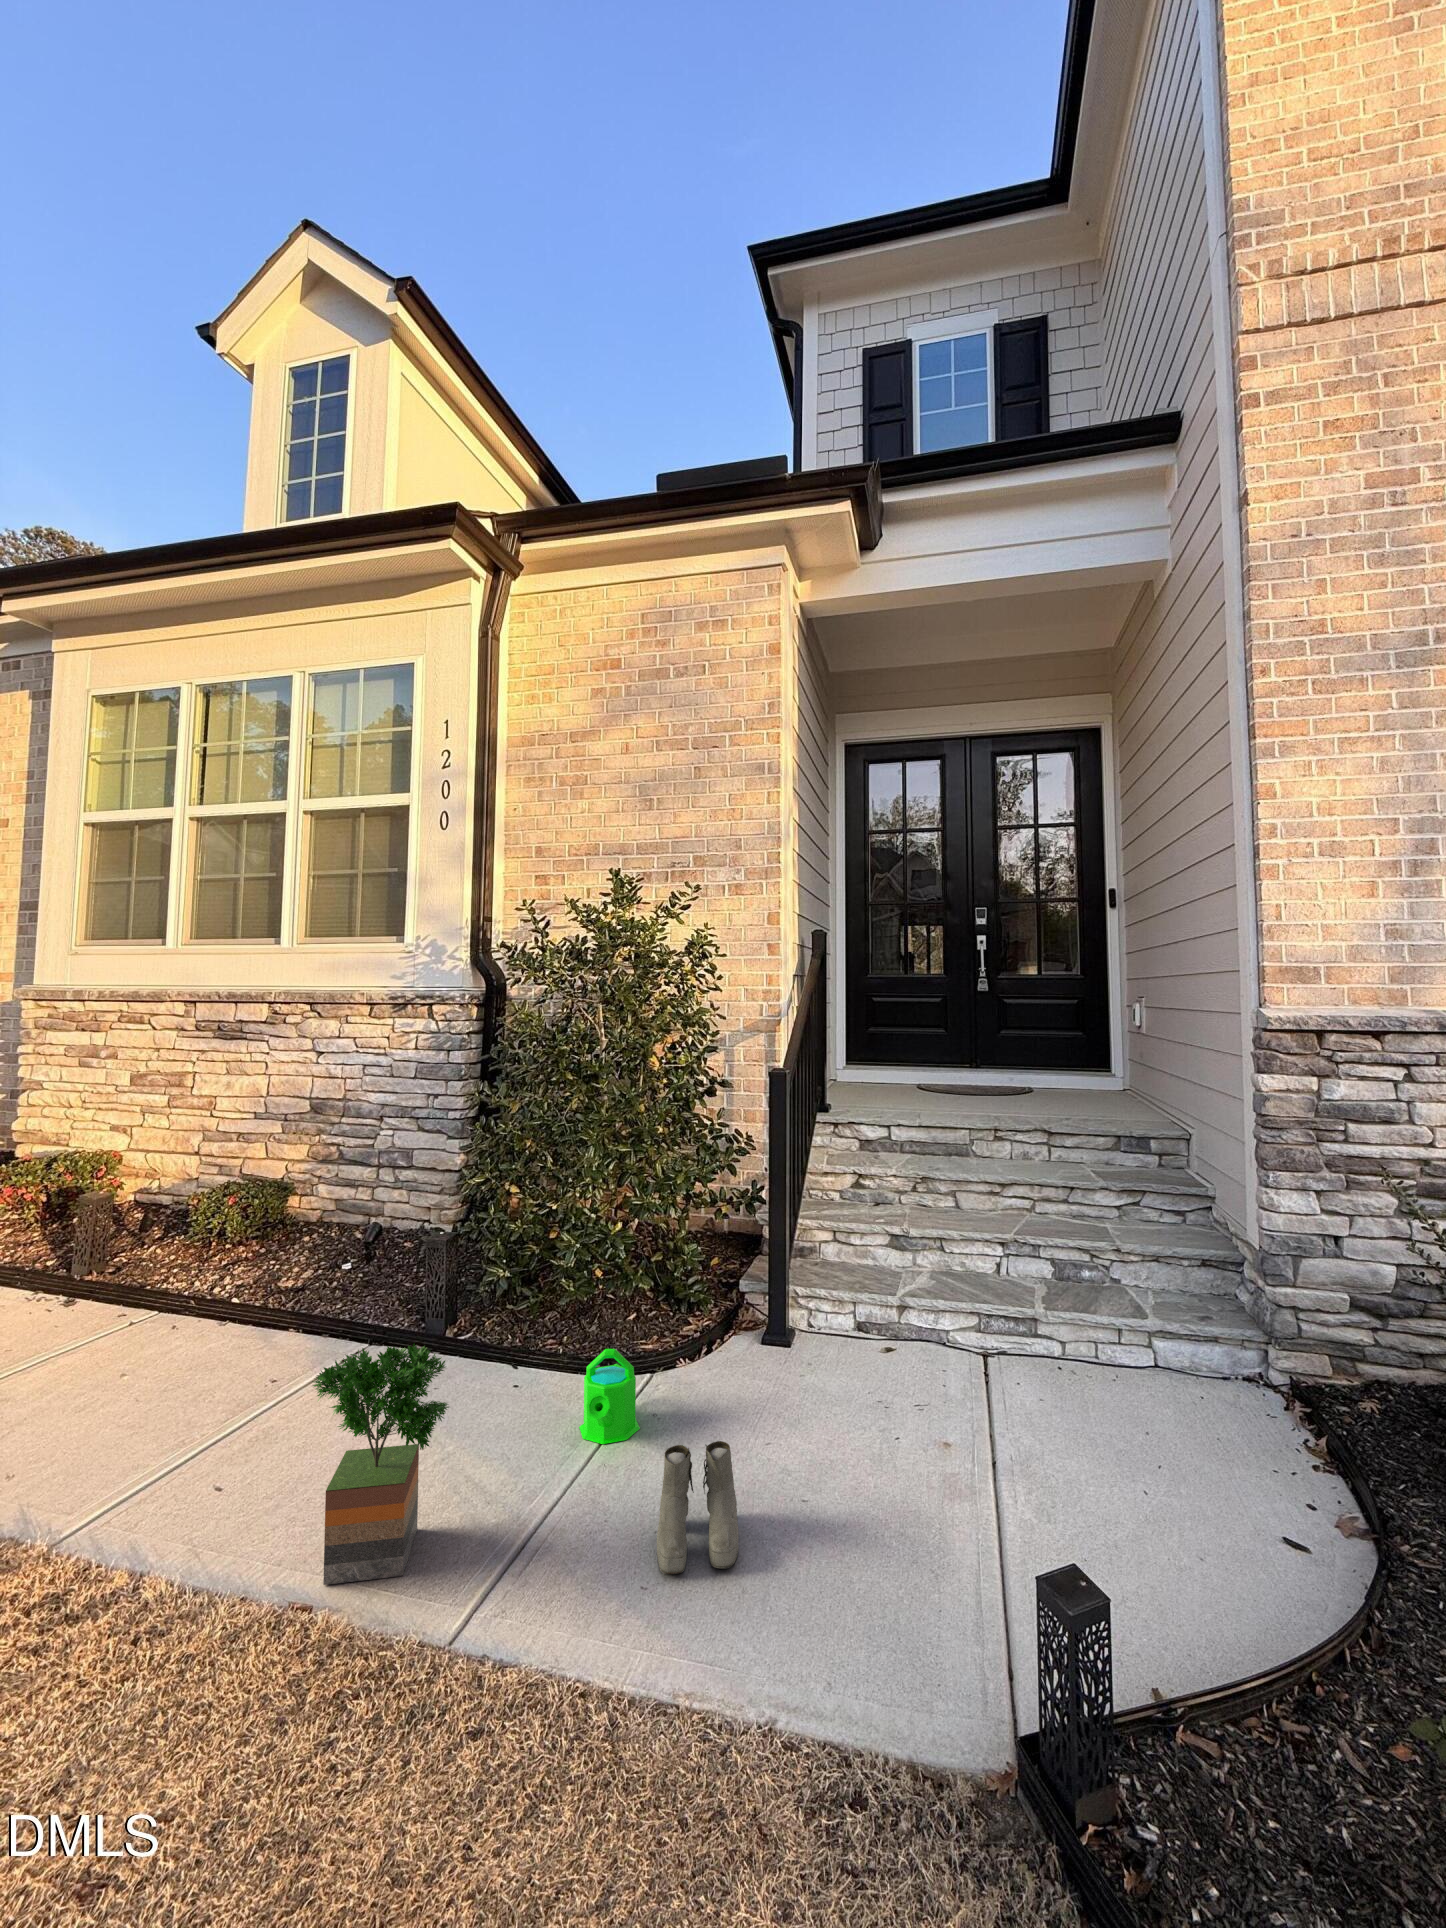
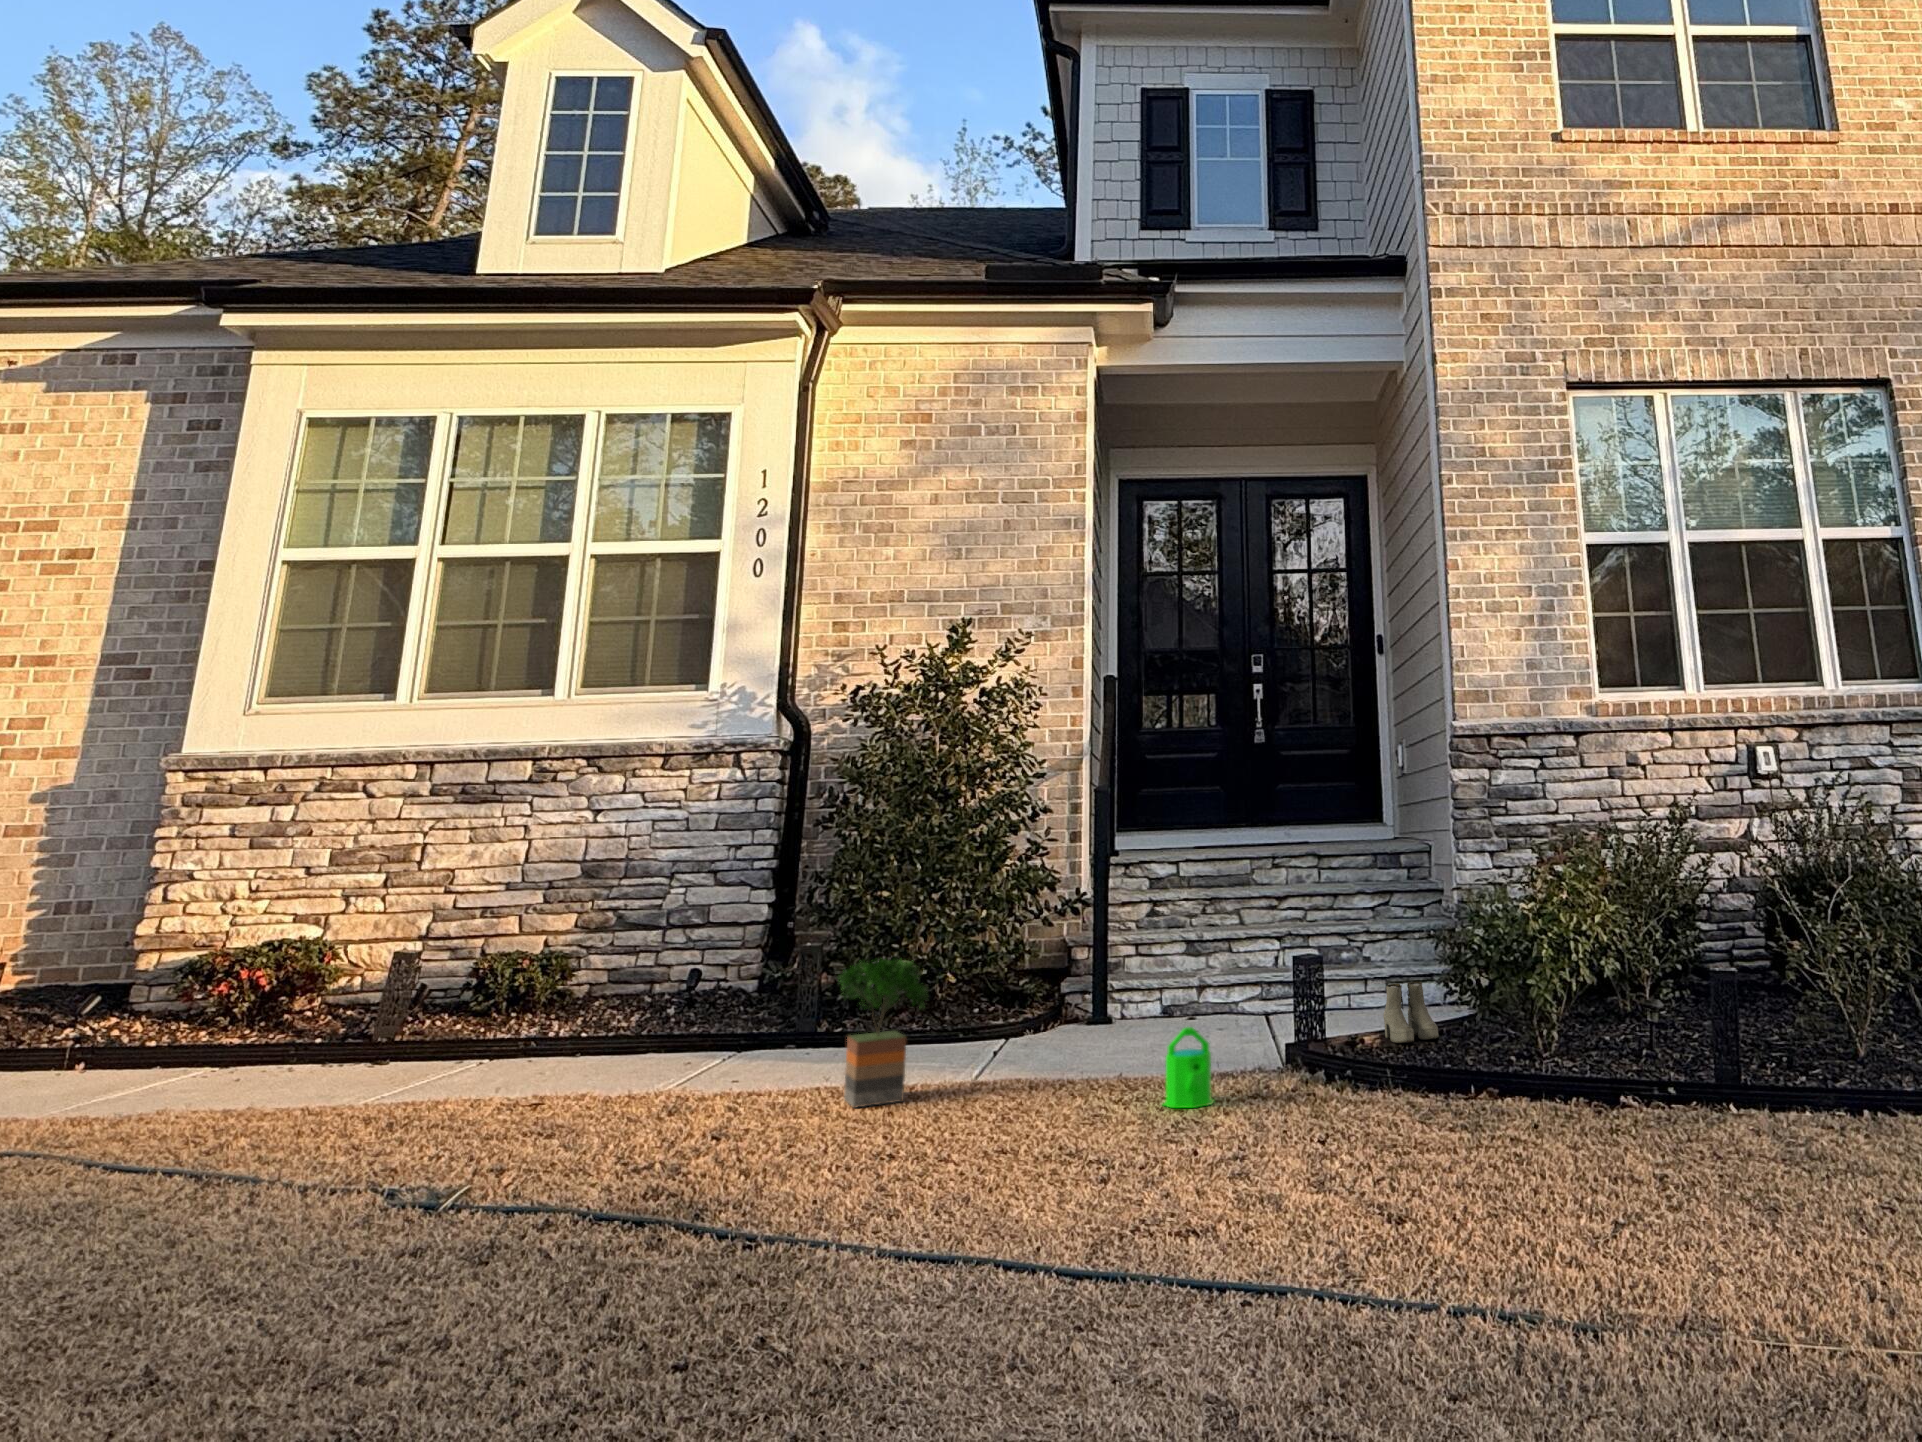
watering can: present [579,1349,640,1444] -> present [1163,1027,1214,1108]
boots: present [657,1441,739,1574] -> present [1383,982,1439,1043]

